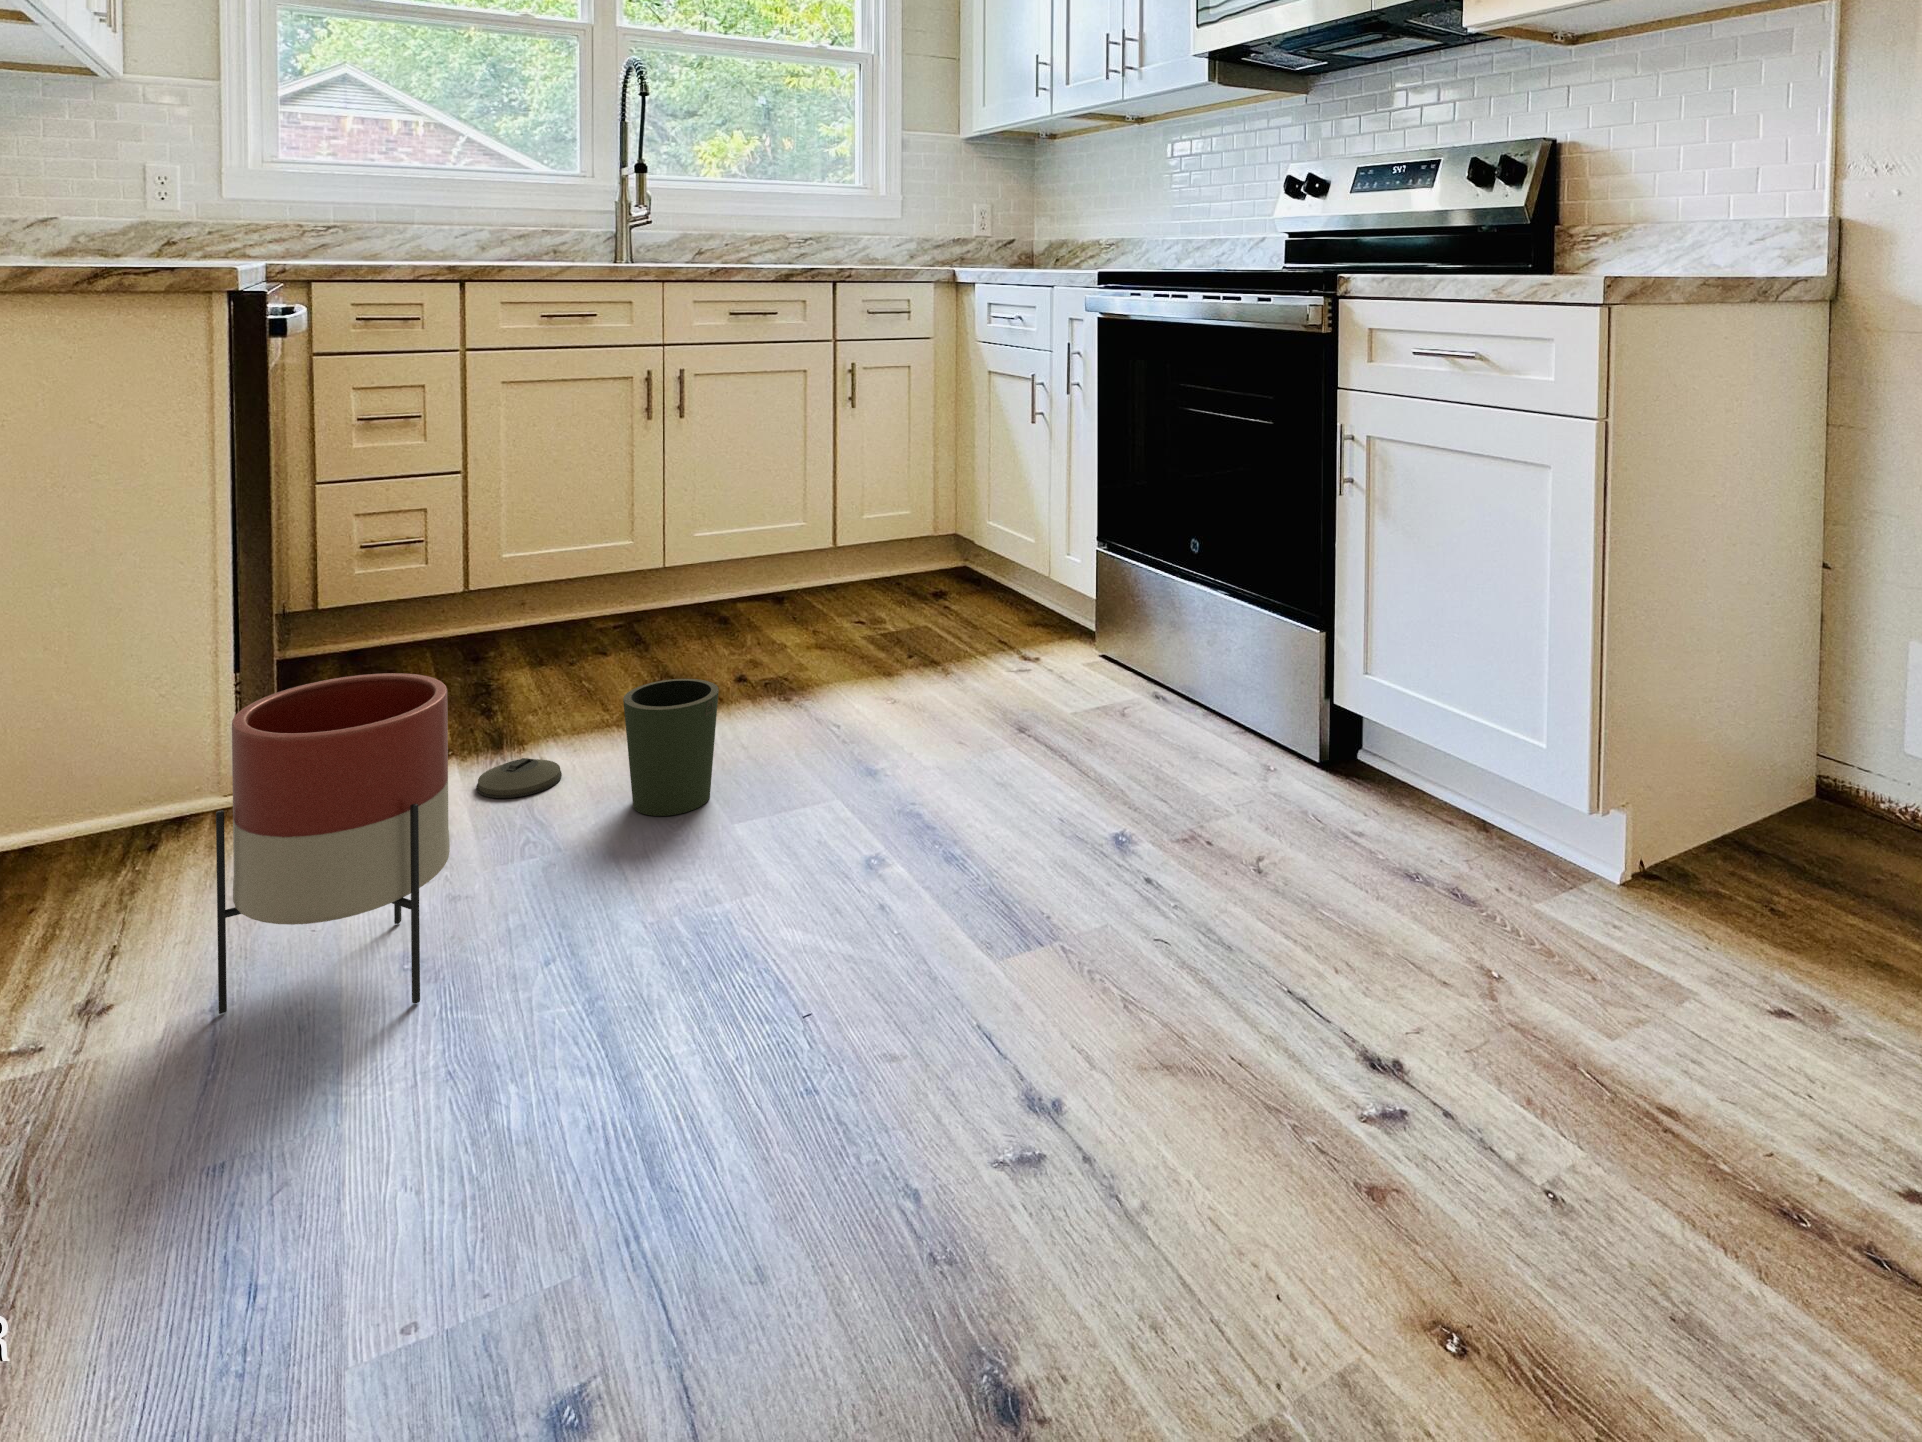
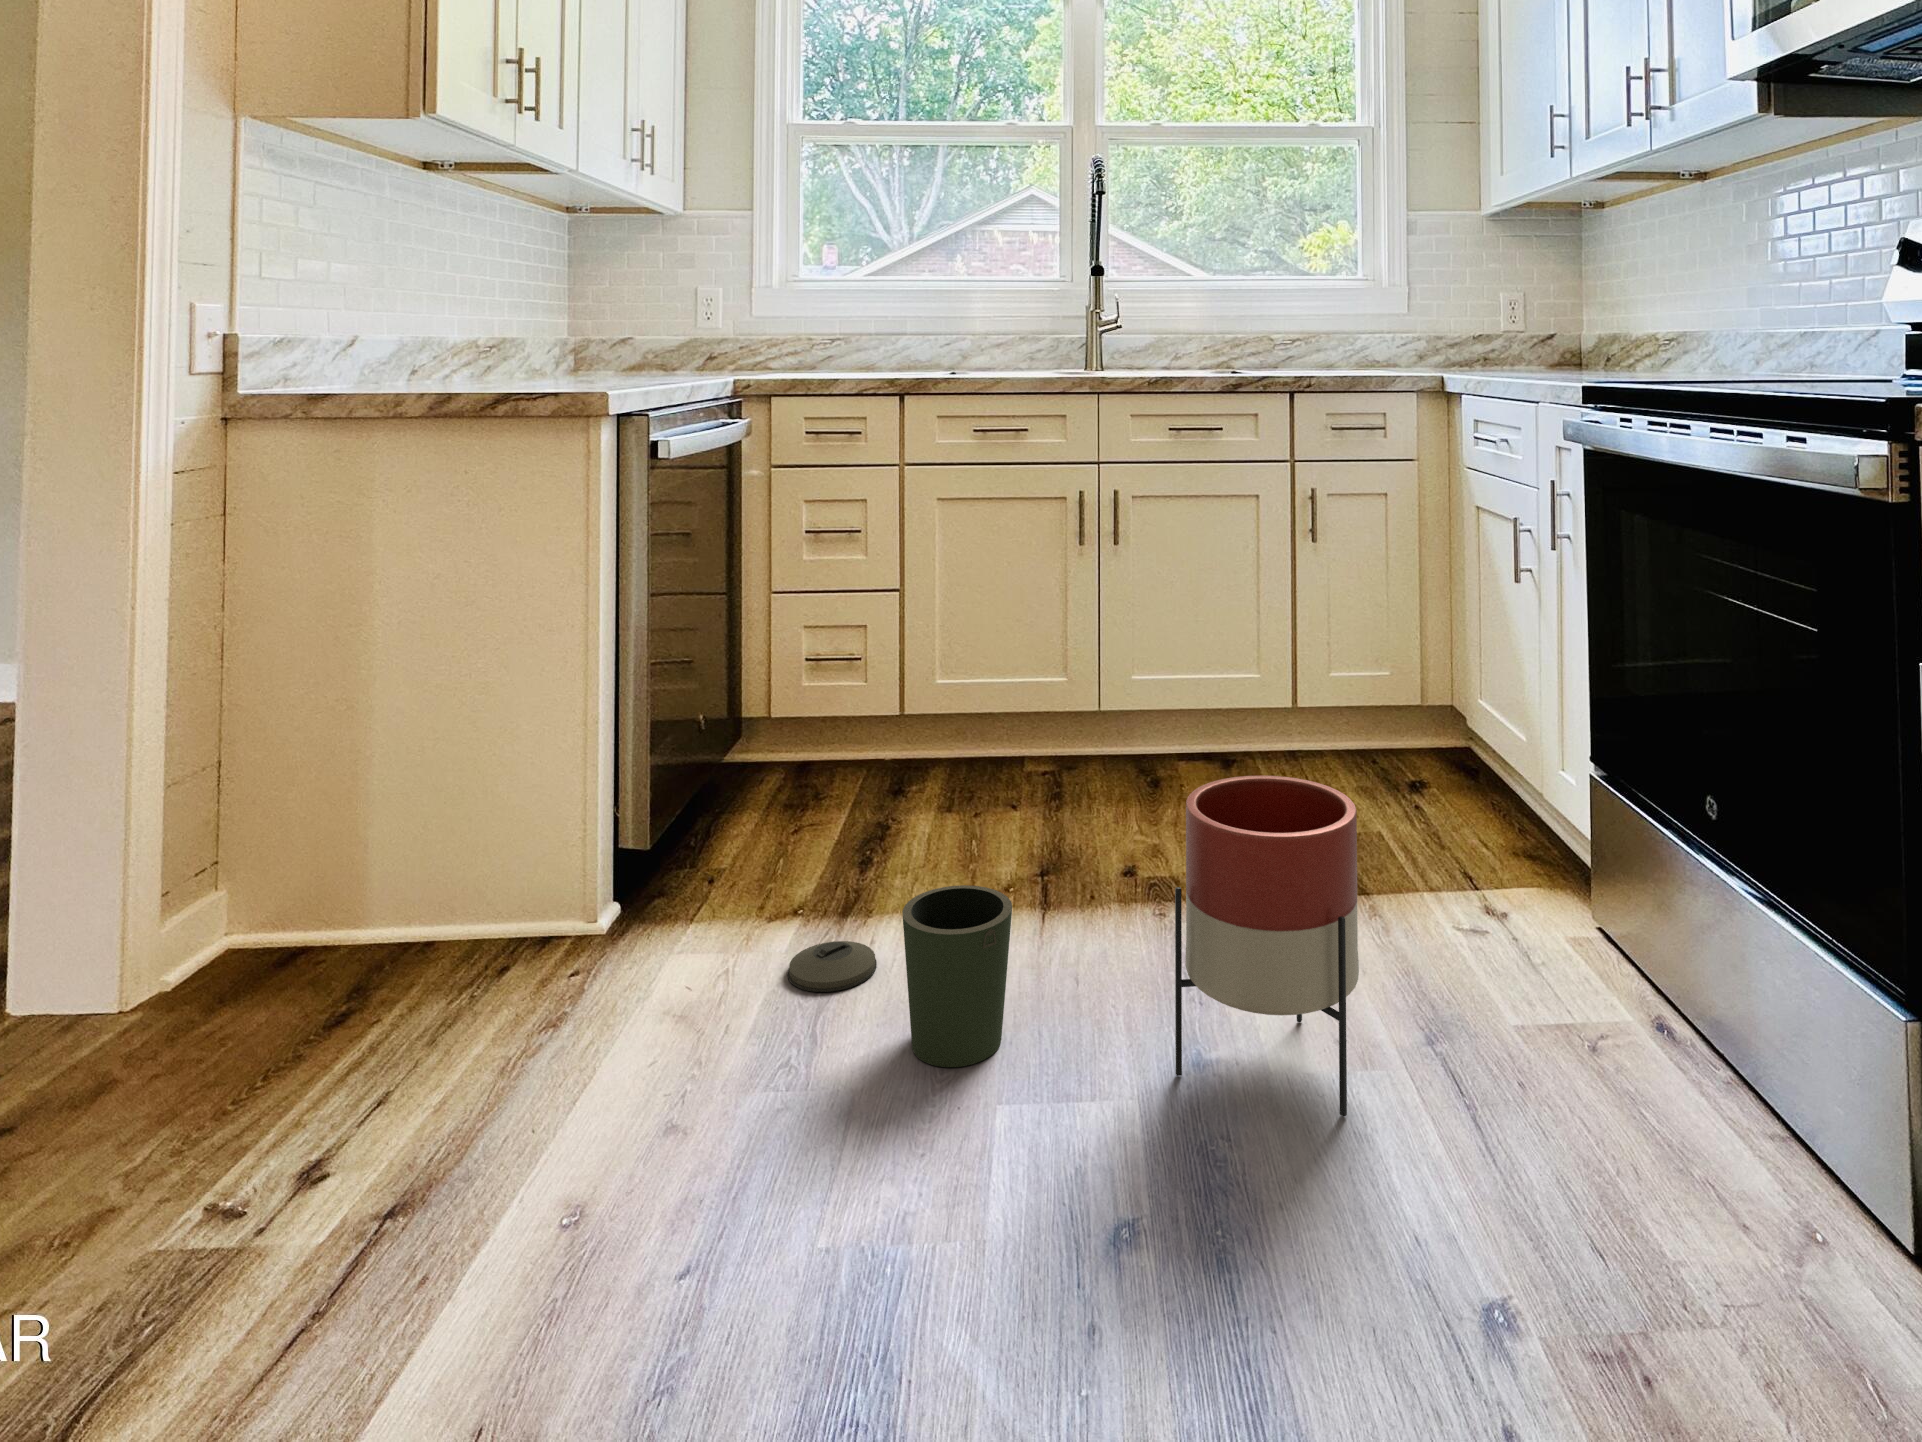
planter: present [216,673,450,1014] -> present [1175,776,1359,1117]

